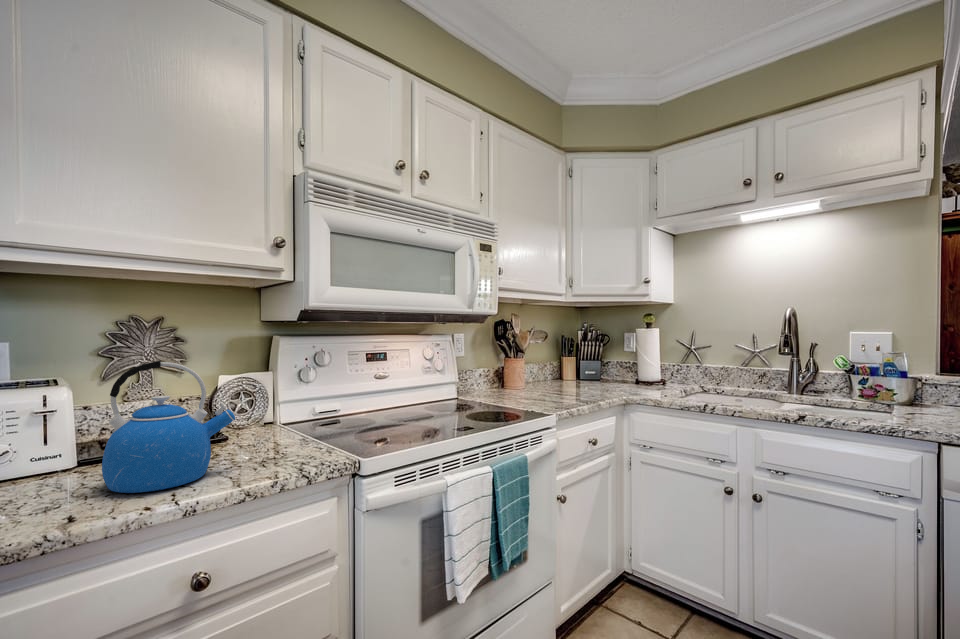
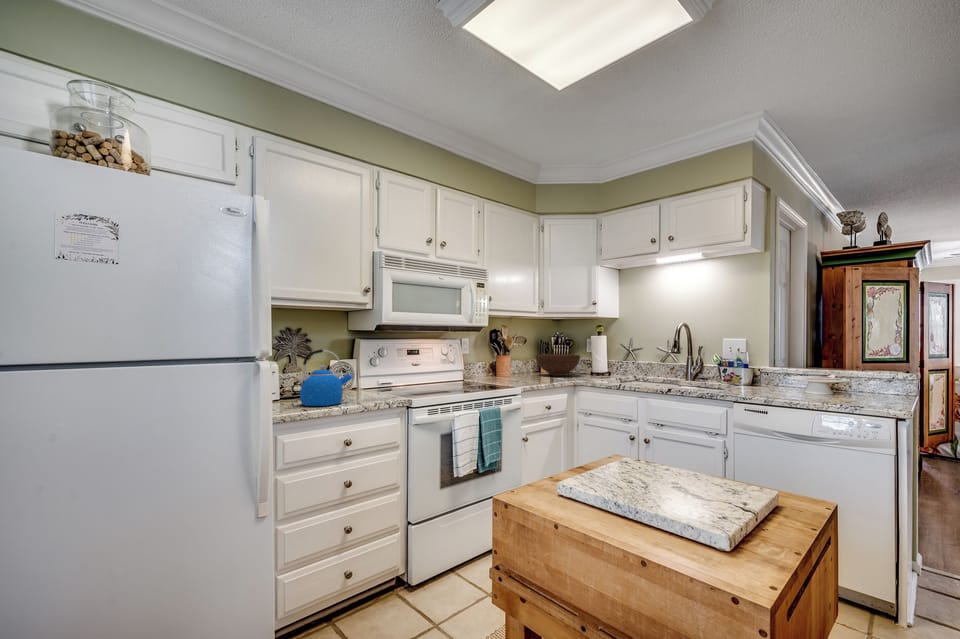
fruit bowl: none [558,354,624,386] -> present [536,354,580,376]

